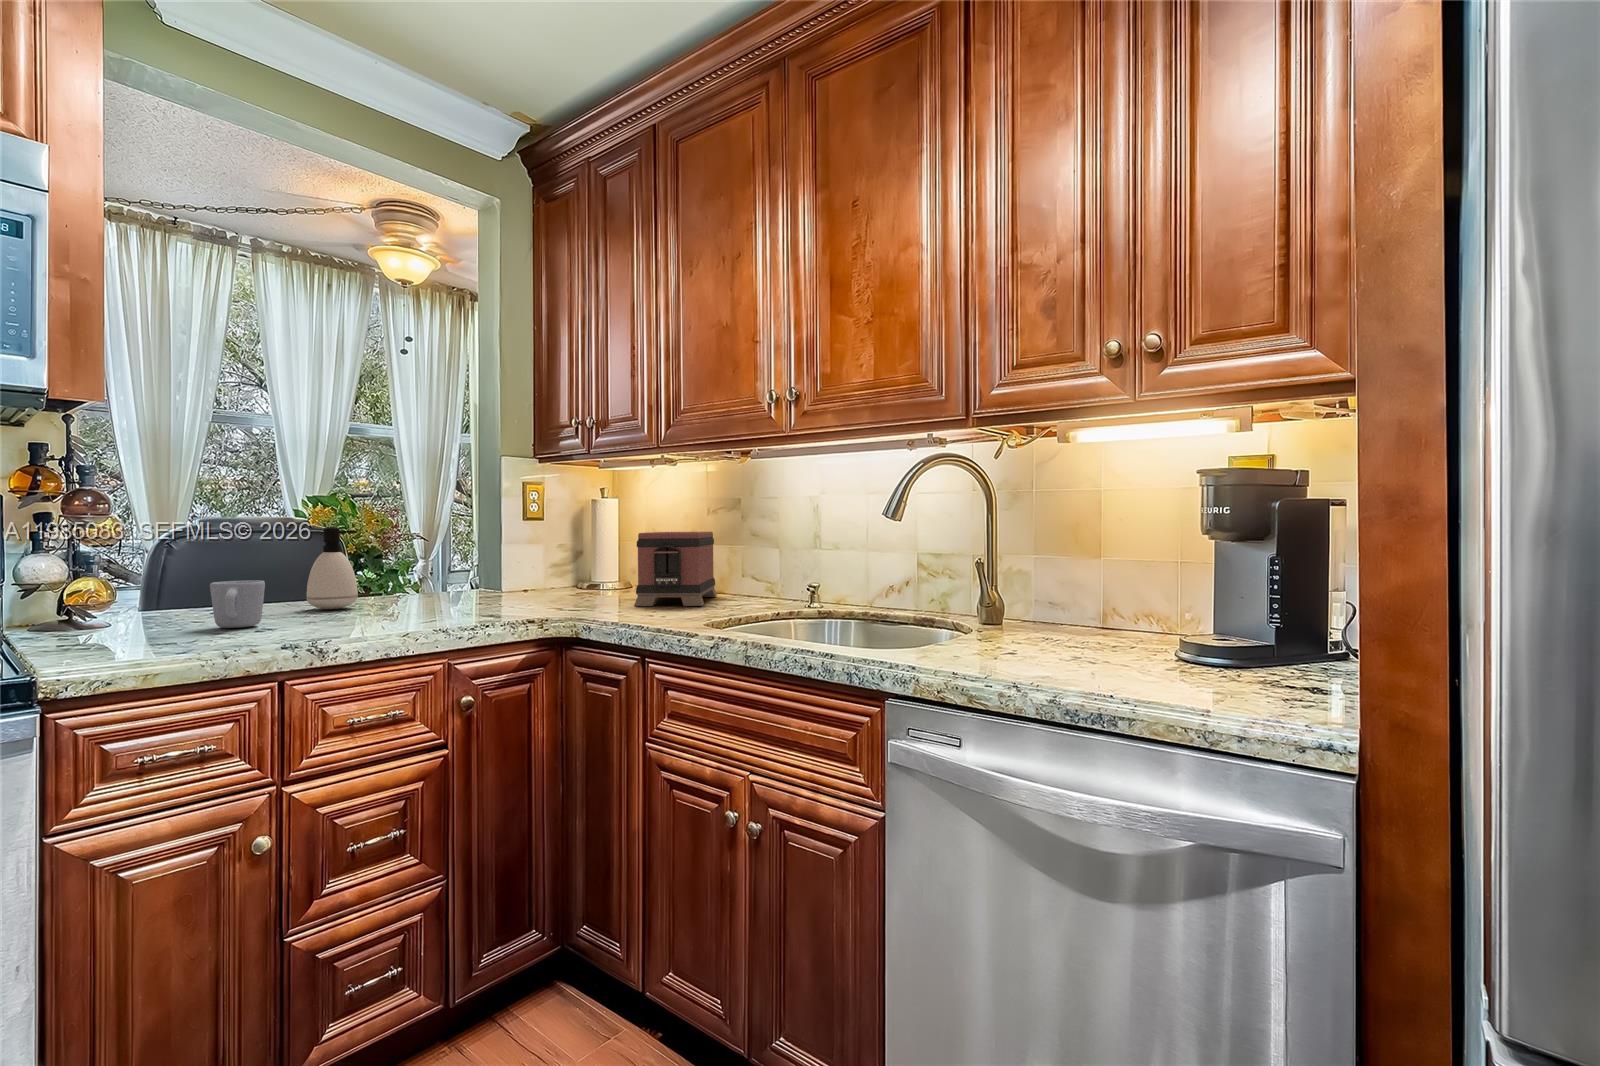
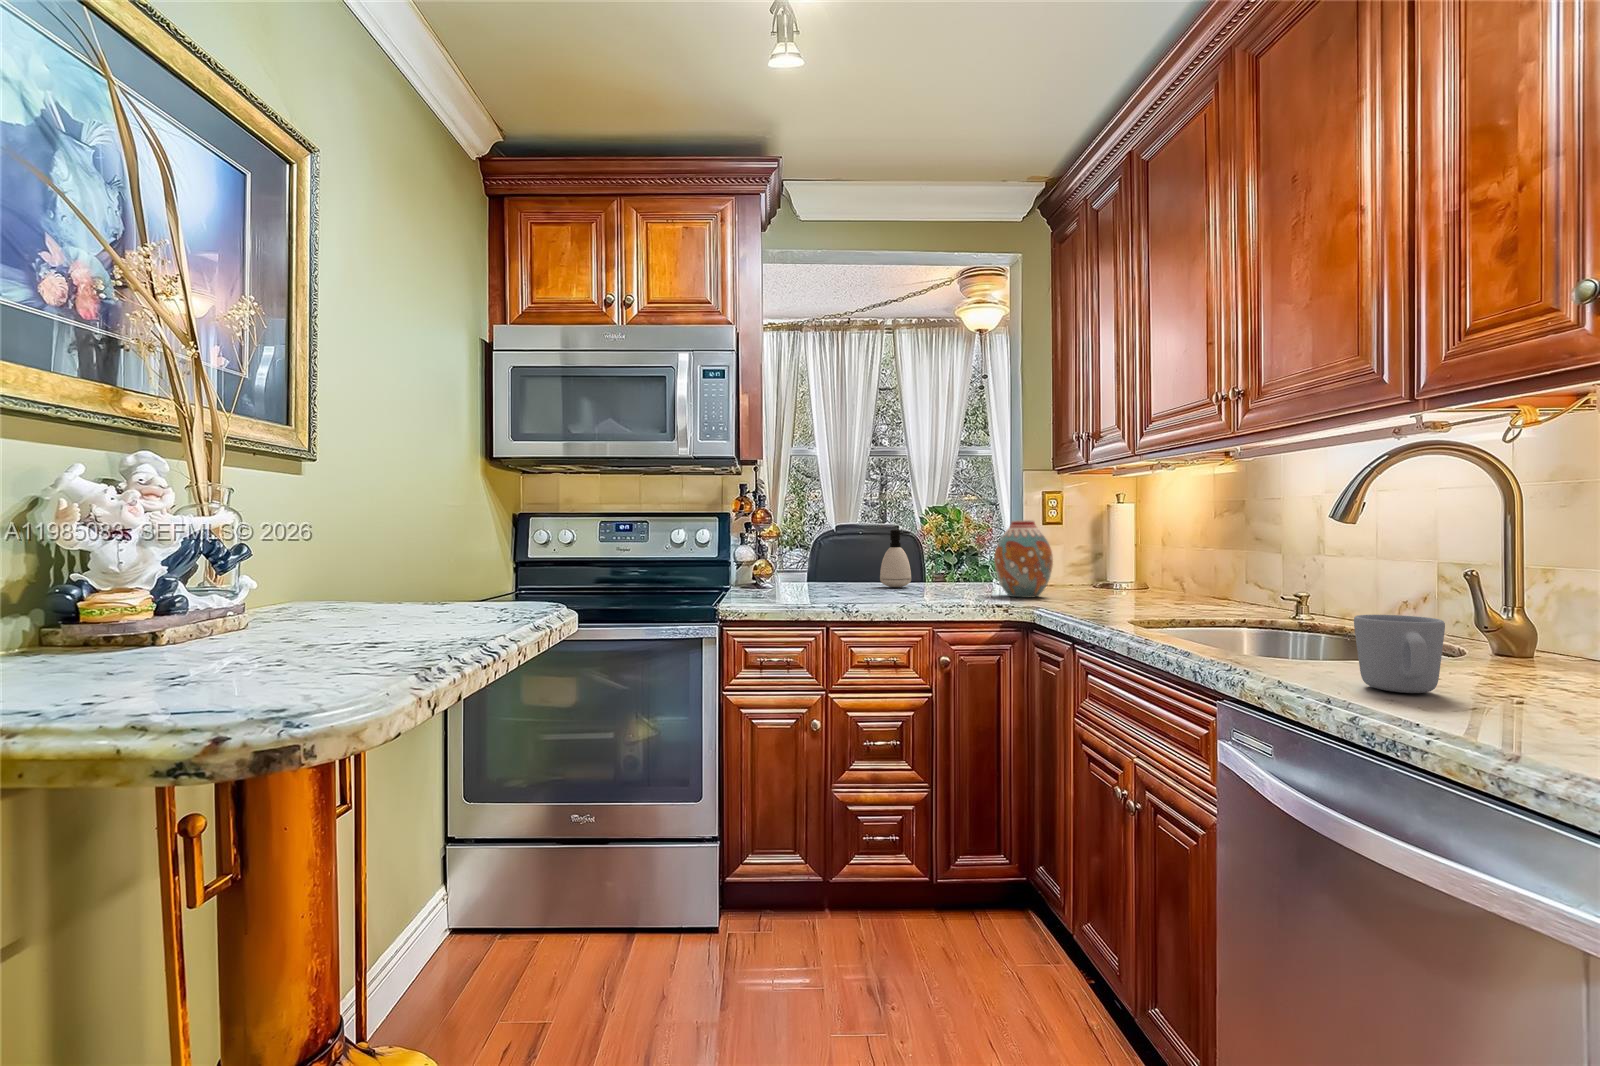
vase: none [497,516,568,610] -> present [994,520,1053,597]
toaster: present [634,532,717,606] -> none [1110,534,1218,605]
mug: present [210,580,265,628] -> present [1354,615,1445,693]

